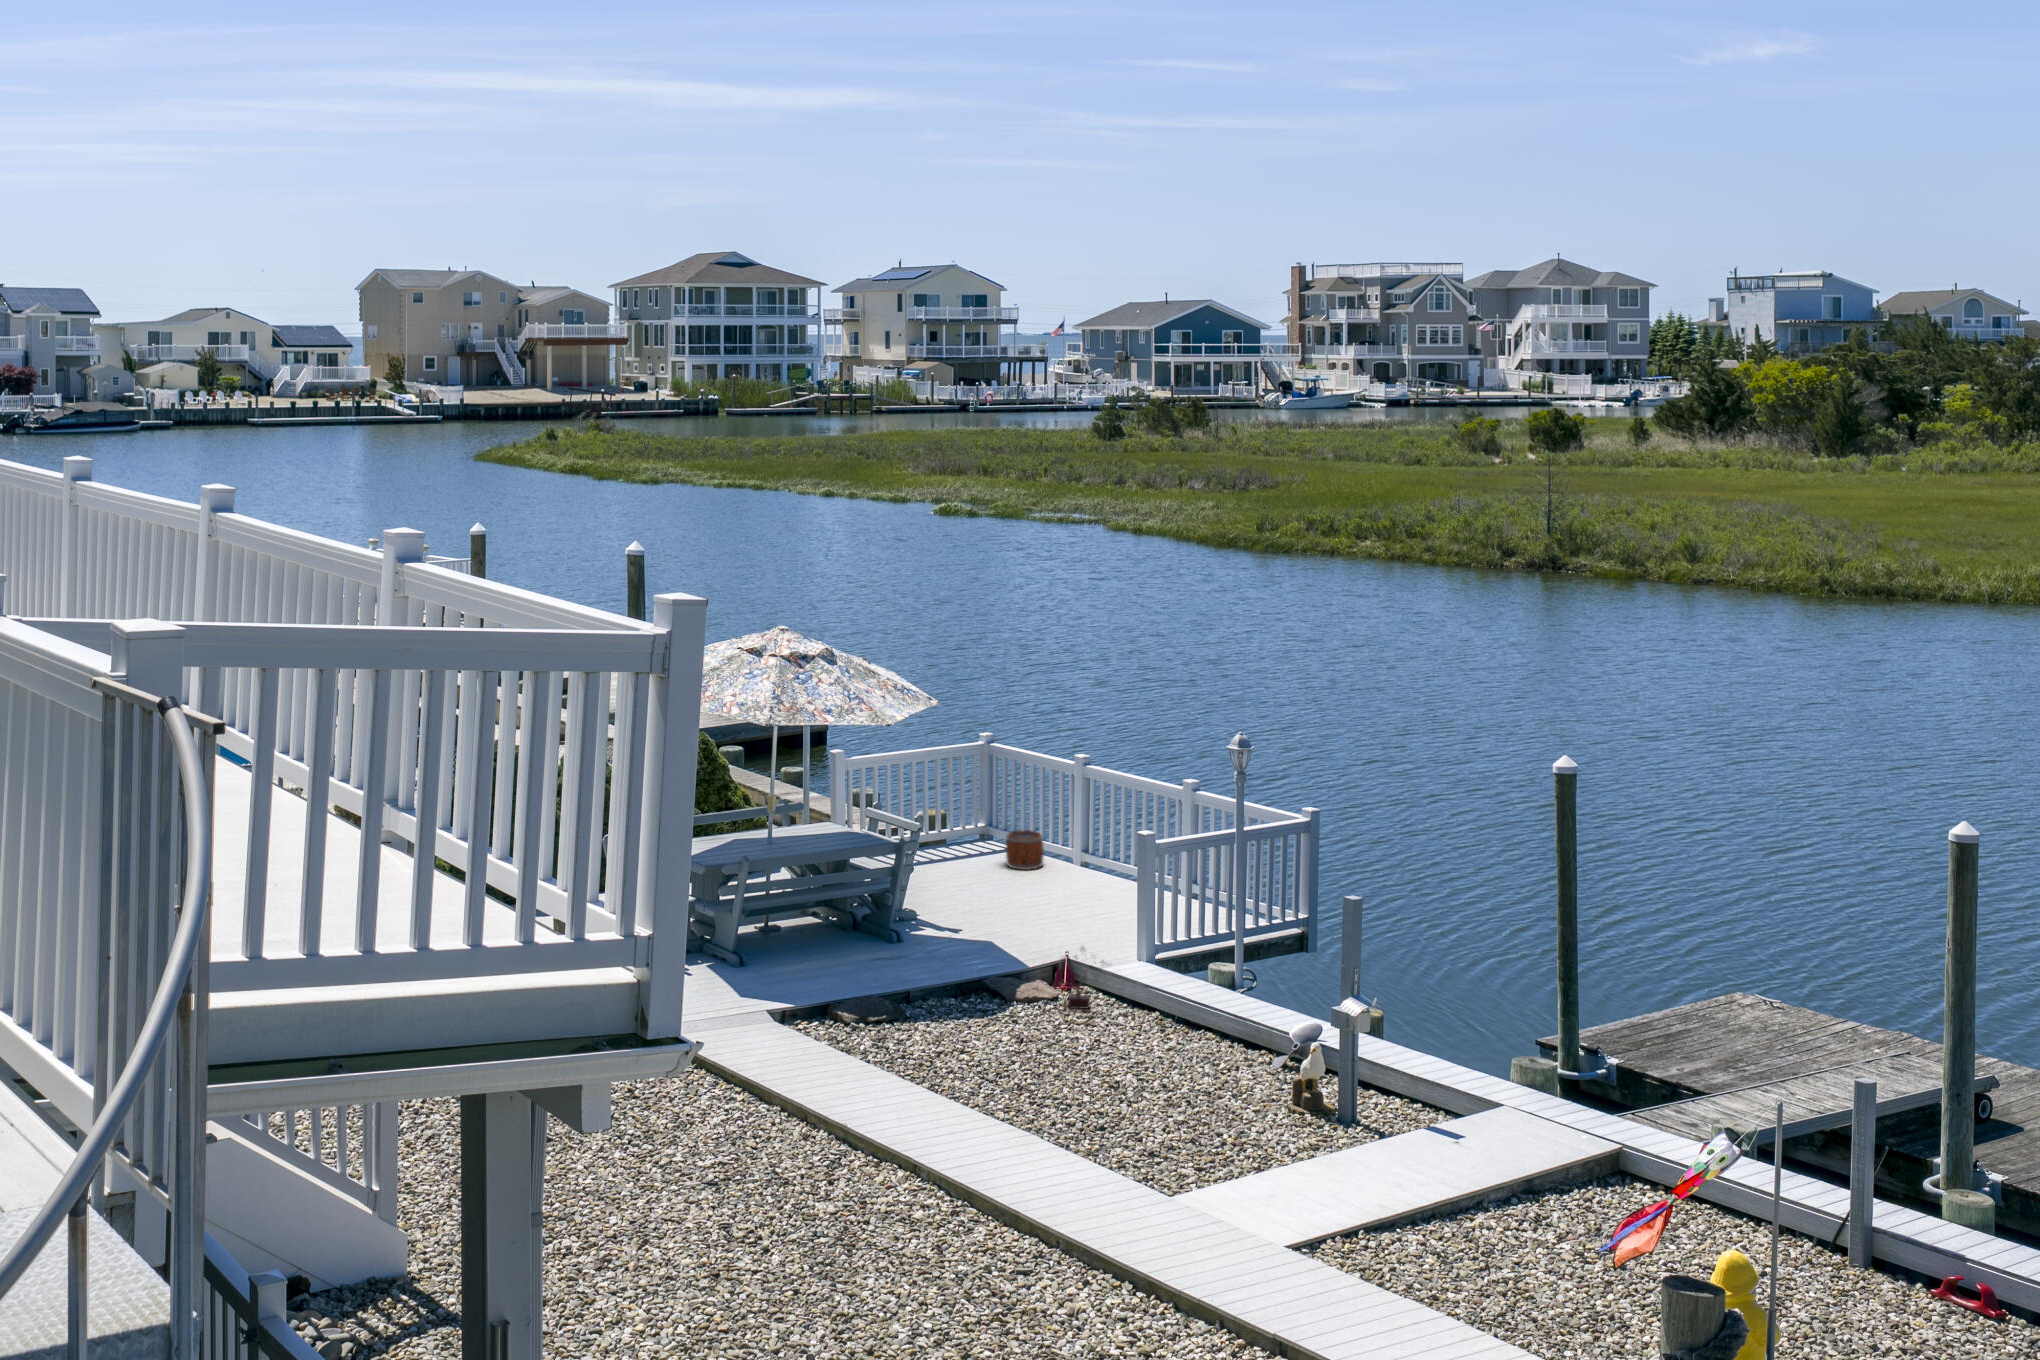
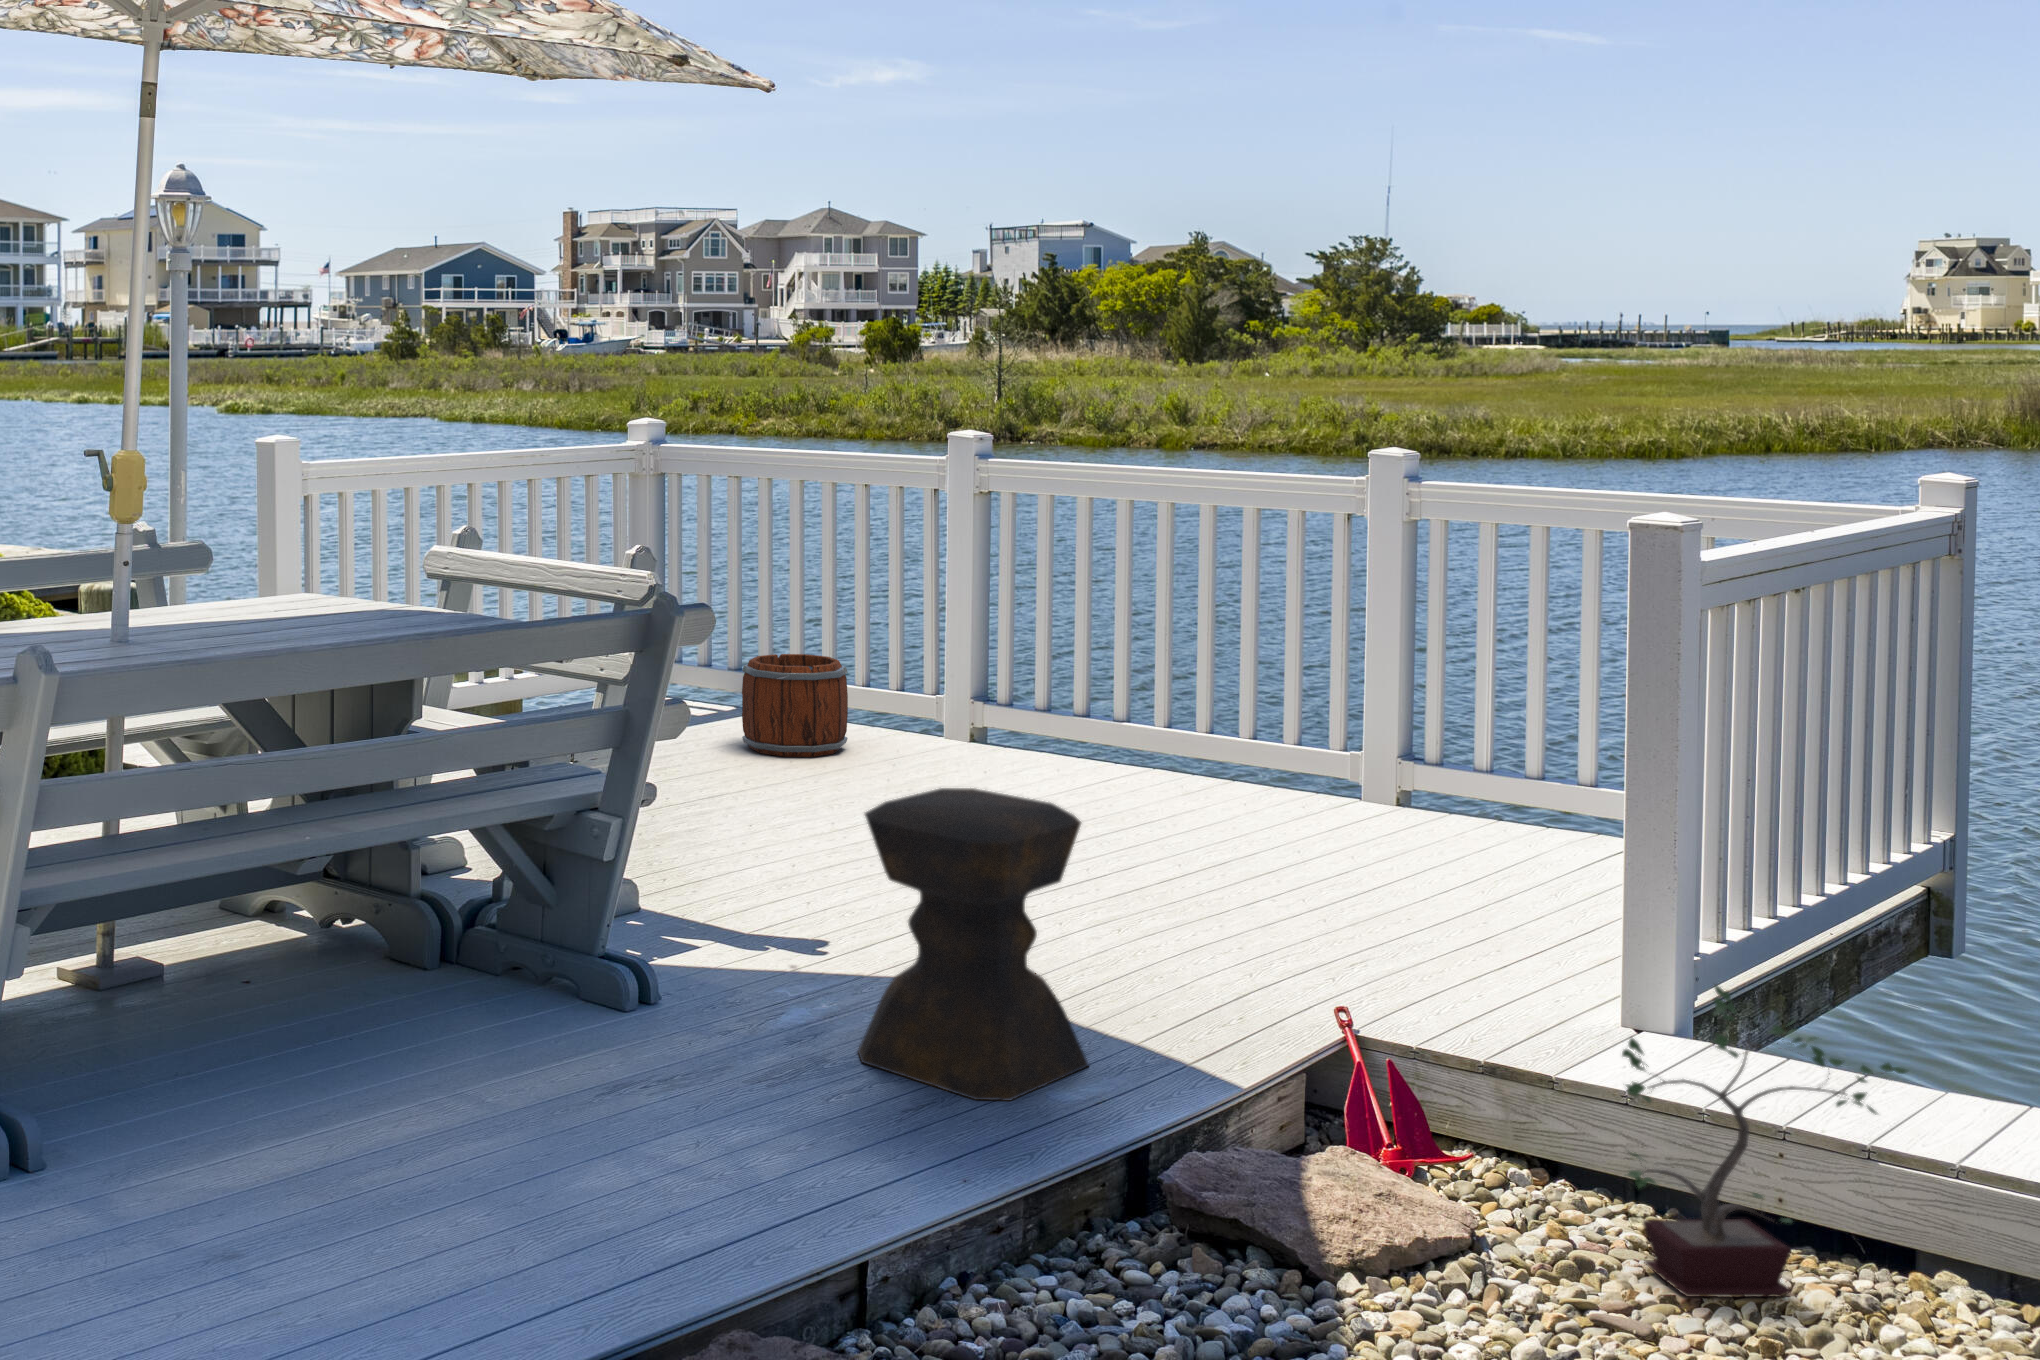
stool: none [929,894,981,964] -> present [858,788,1088,1101]

